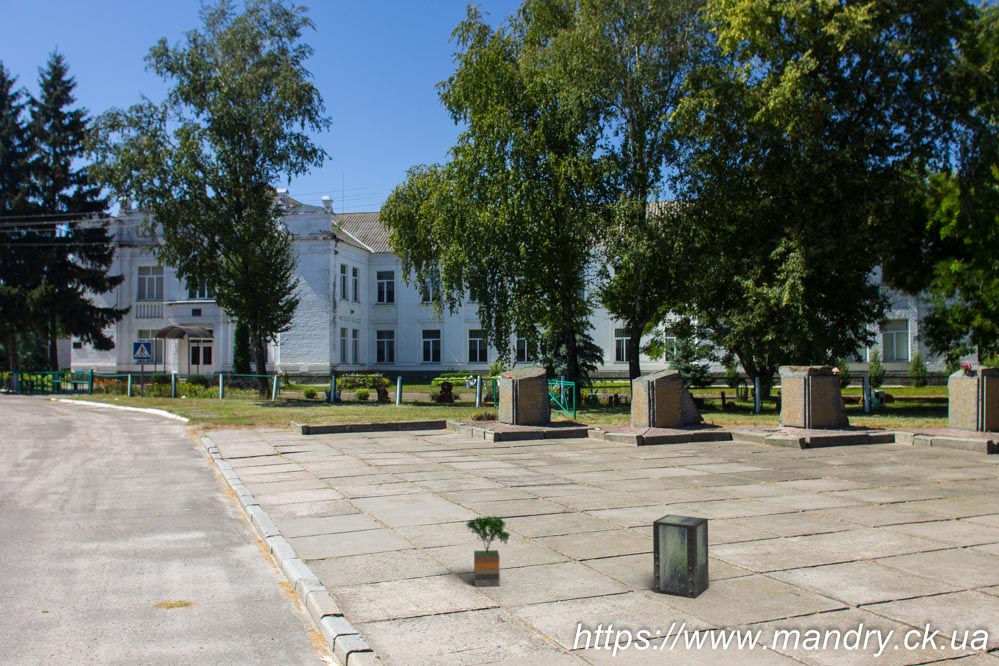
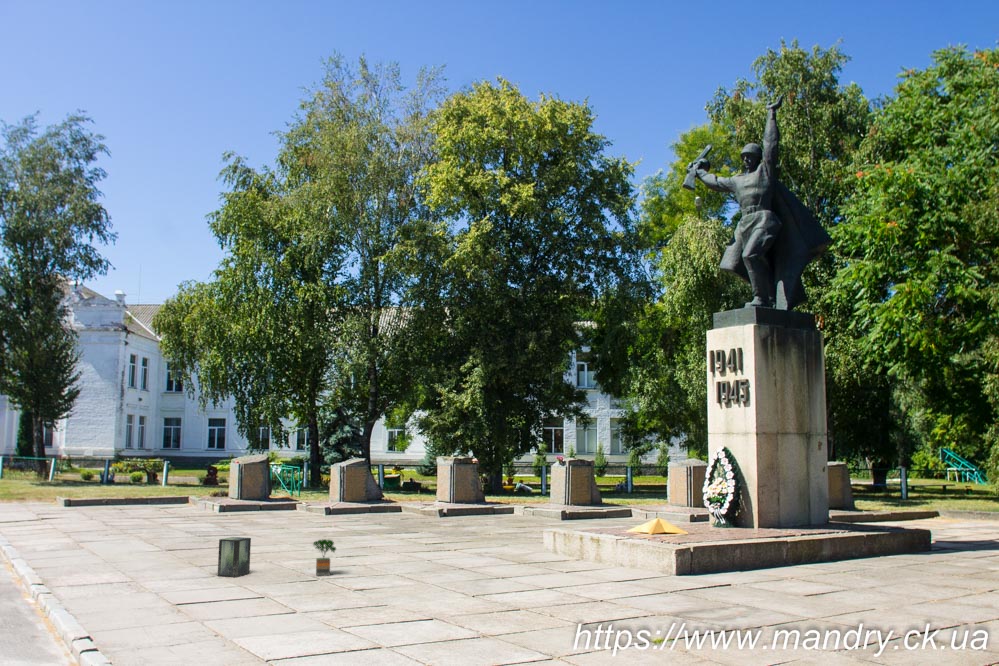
potted tree: present [467,516,510,586] -> present [314,539,336,576]

